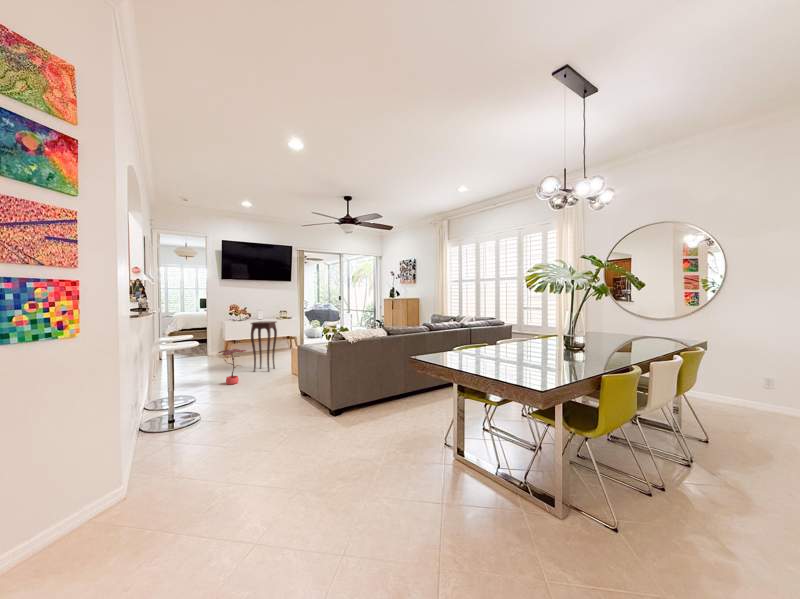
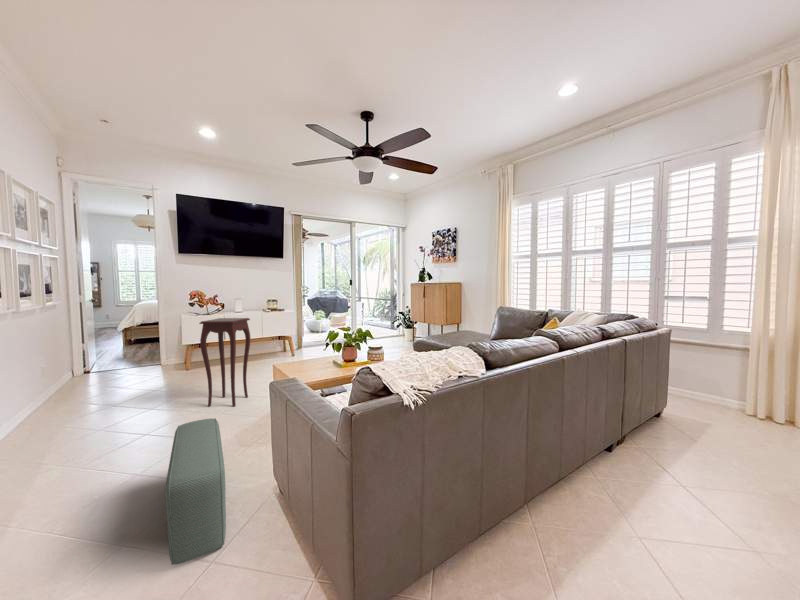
potted plant: present [219,349,246,385] -> none [112,375,175,450]
pouf: none [257,364,285,405] -> present [165,418,226,565]

